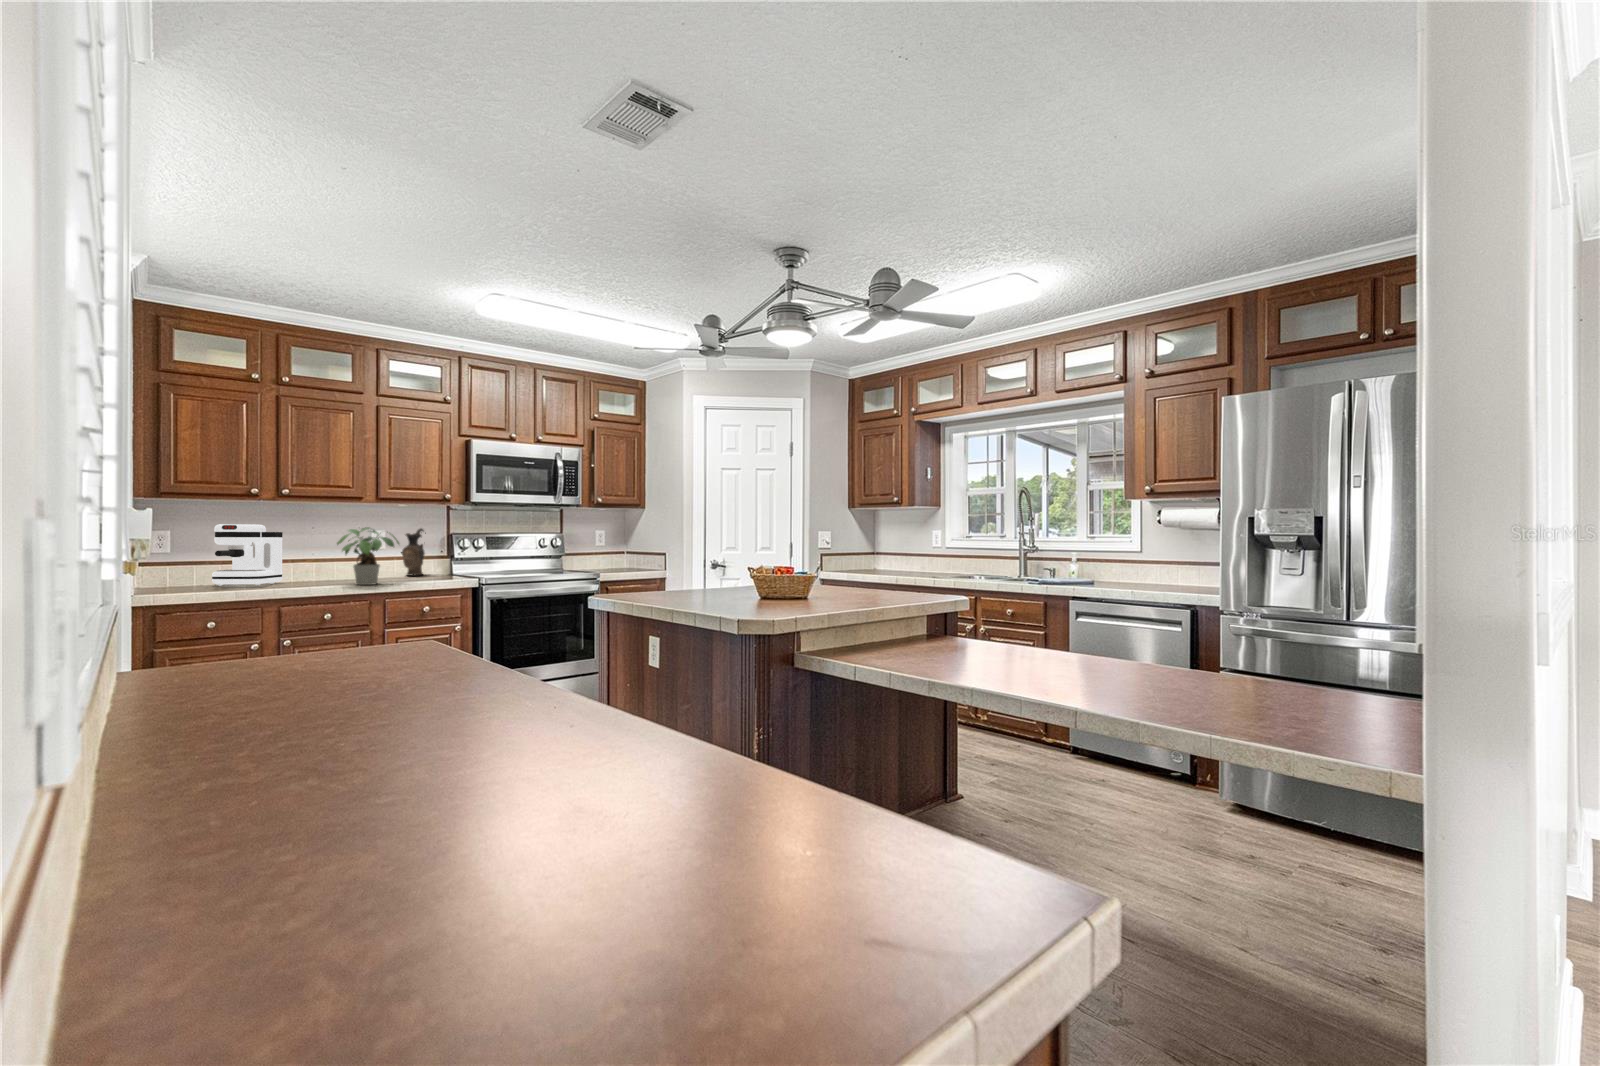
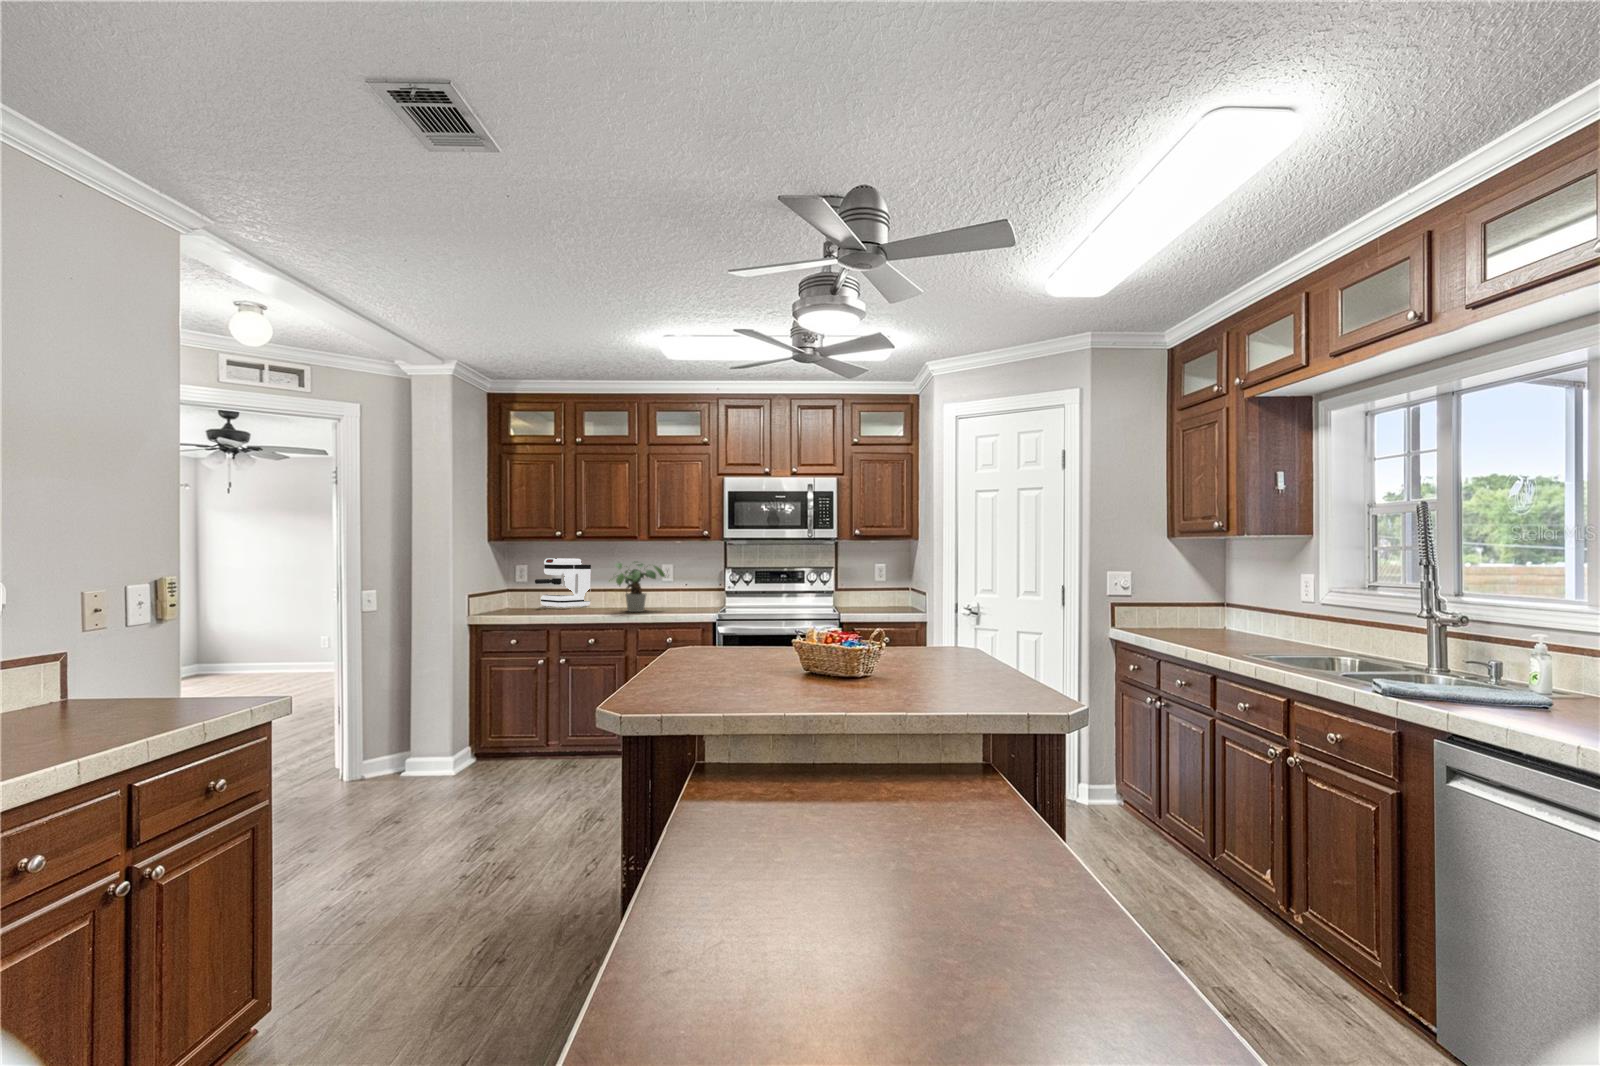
ceramic pitcher: present [402,528,426,575] -> none [685,561,709,604]

